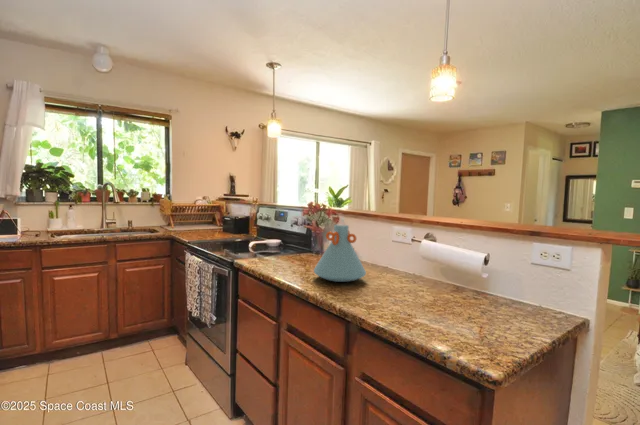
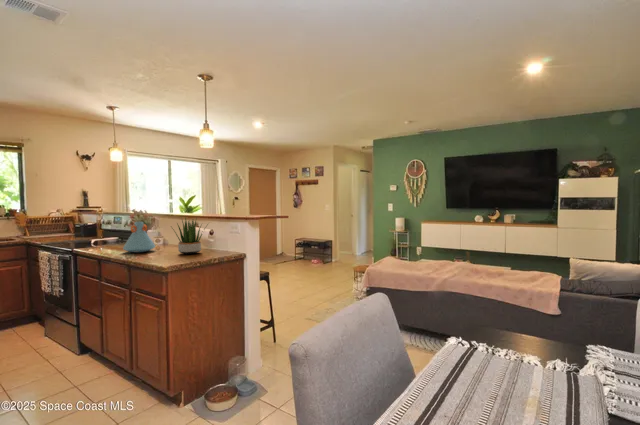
potted plant: none [411,220,492,302] -> present [172,218,208,254]

